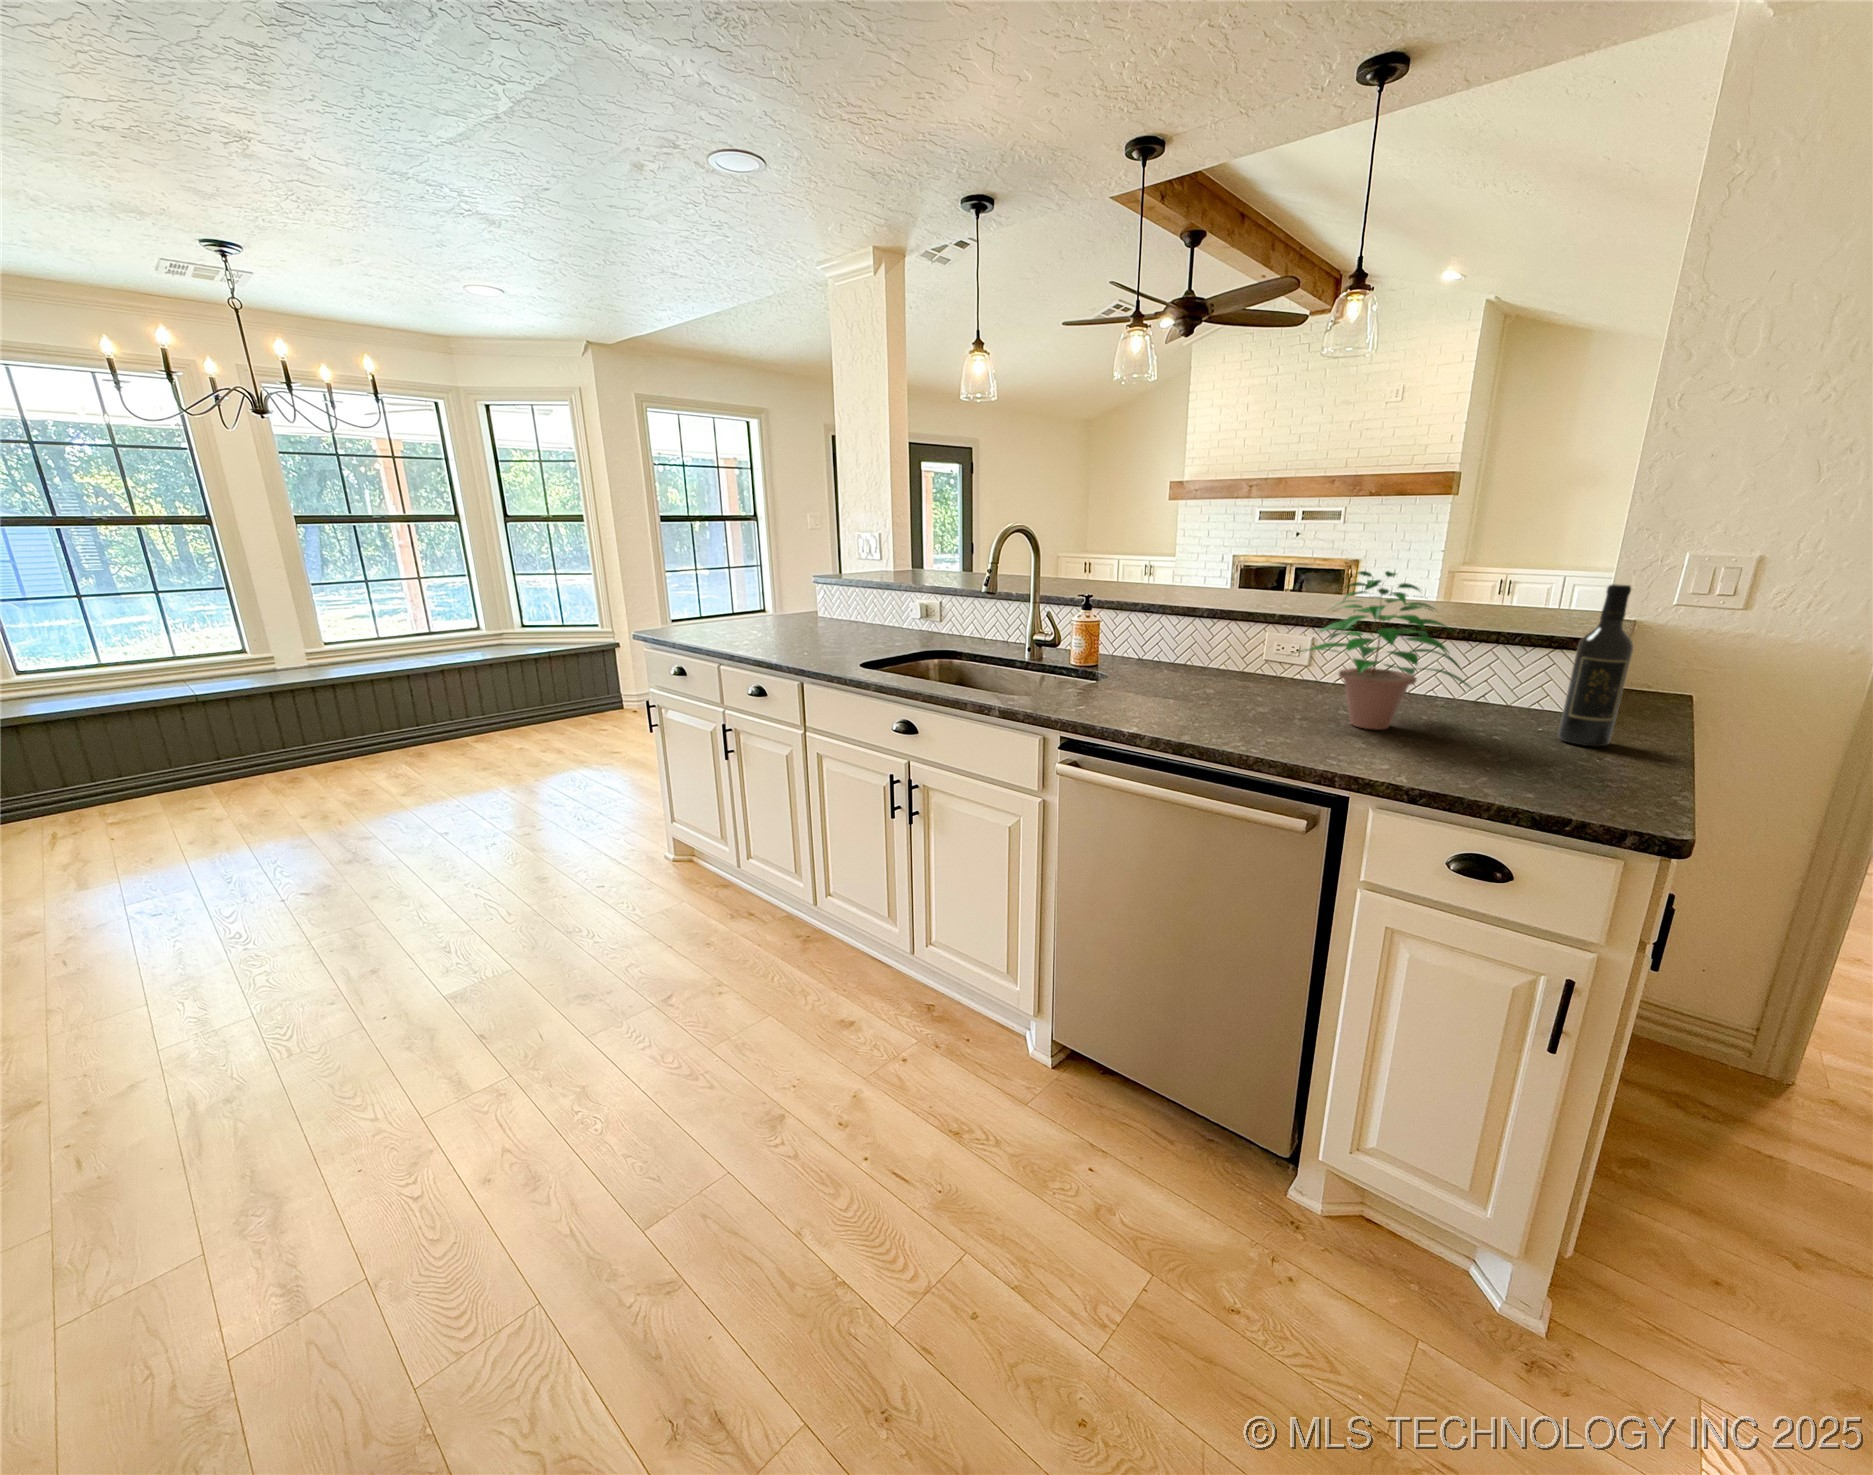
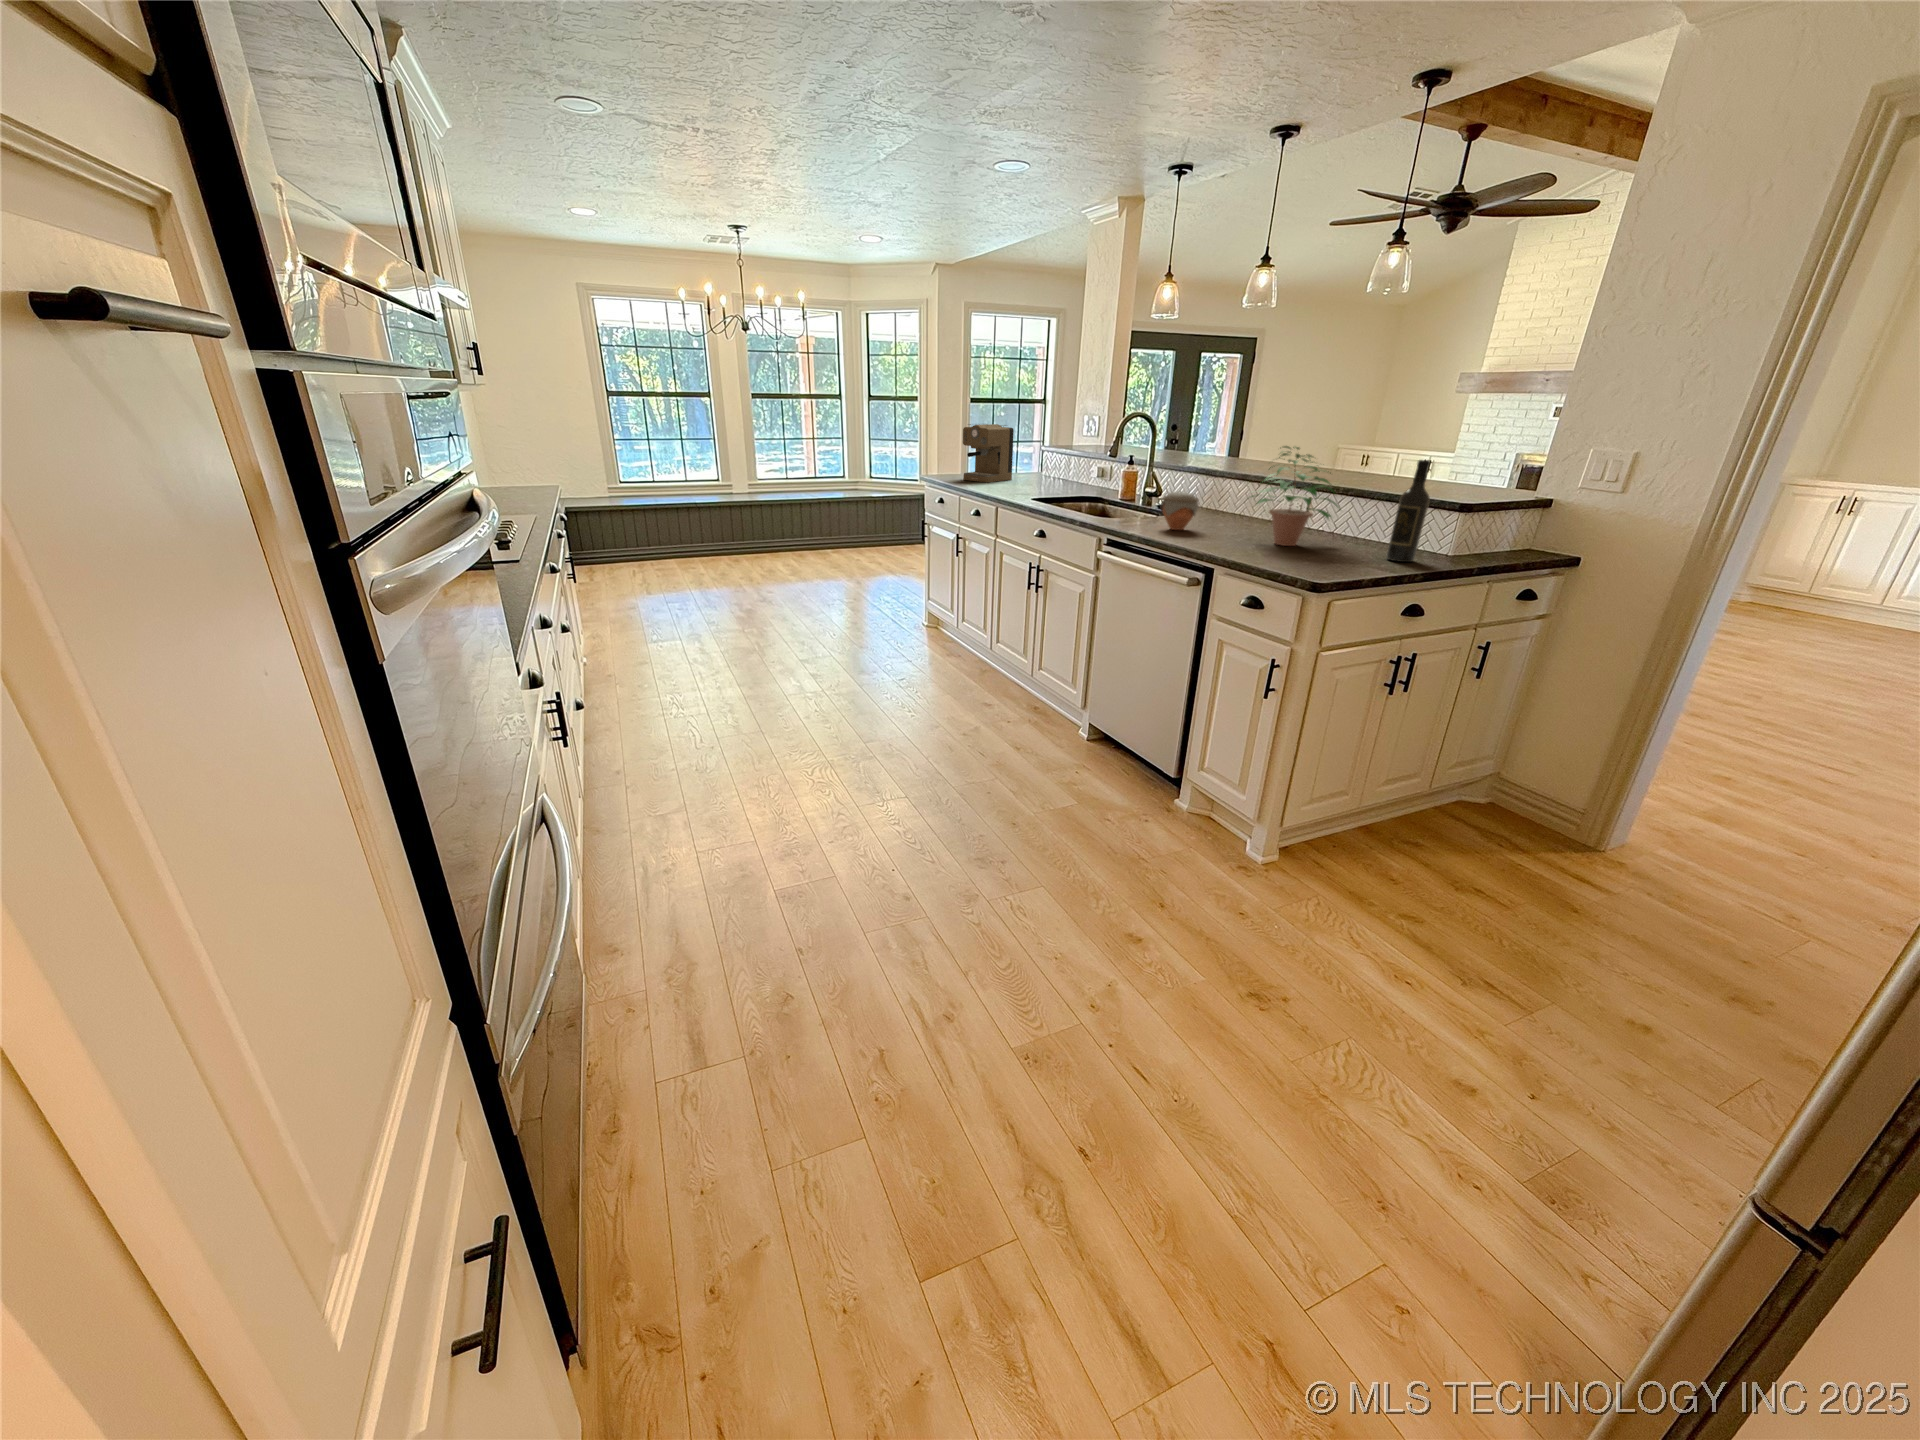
coffee maker: none [697,550,776,635] -> present [963,424,1014,482]
jar: none [1137,649,1199,713] -> present [1160,492,1199,530]

